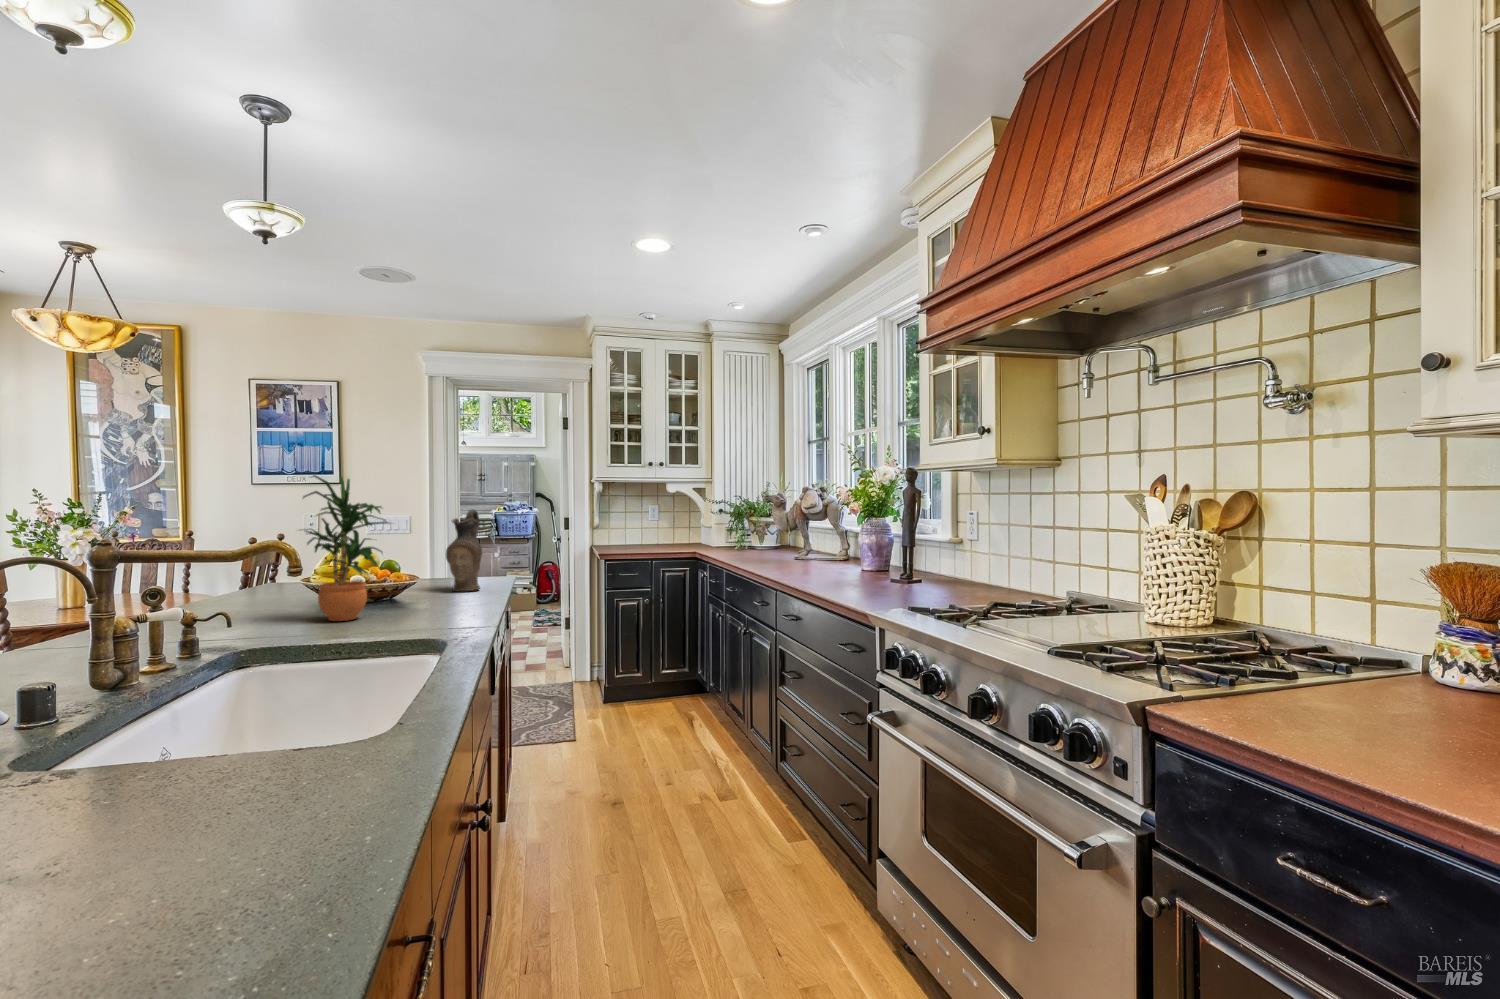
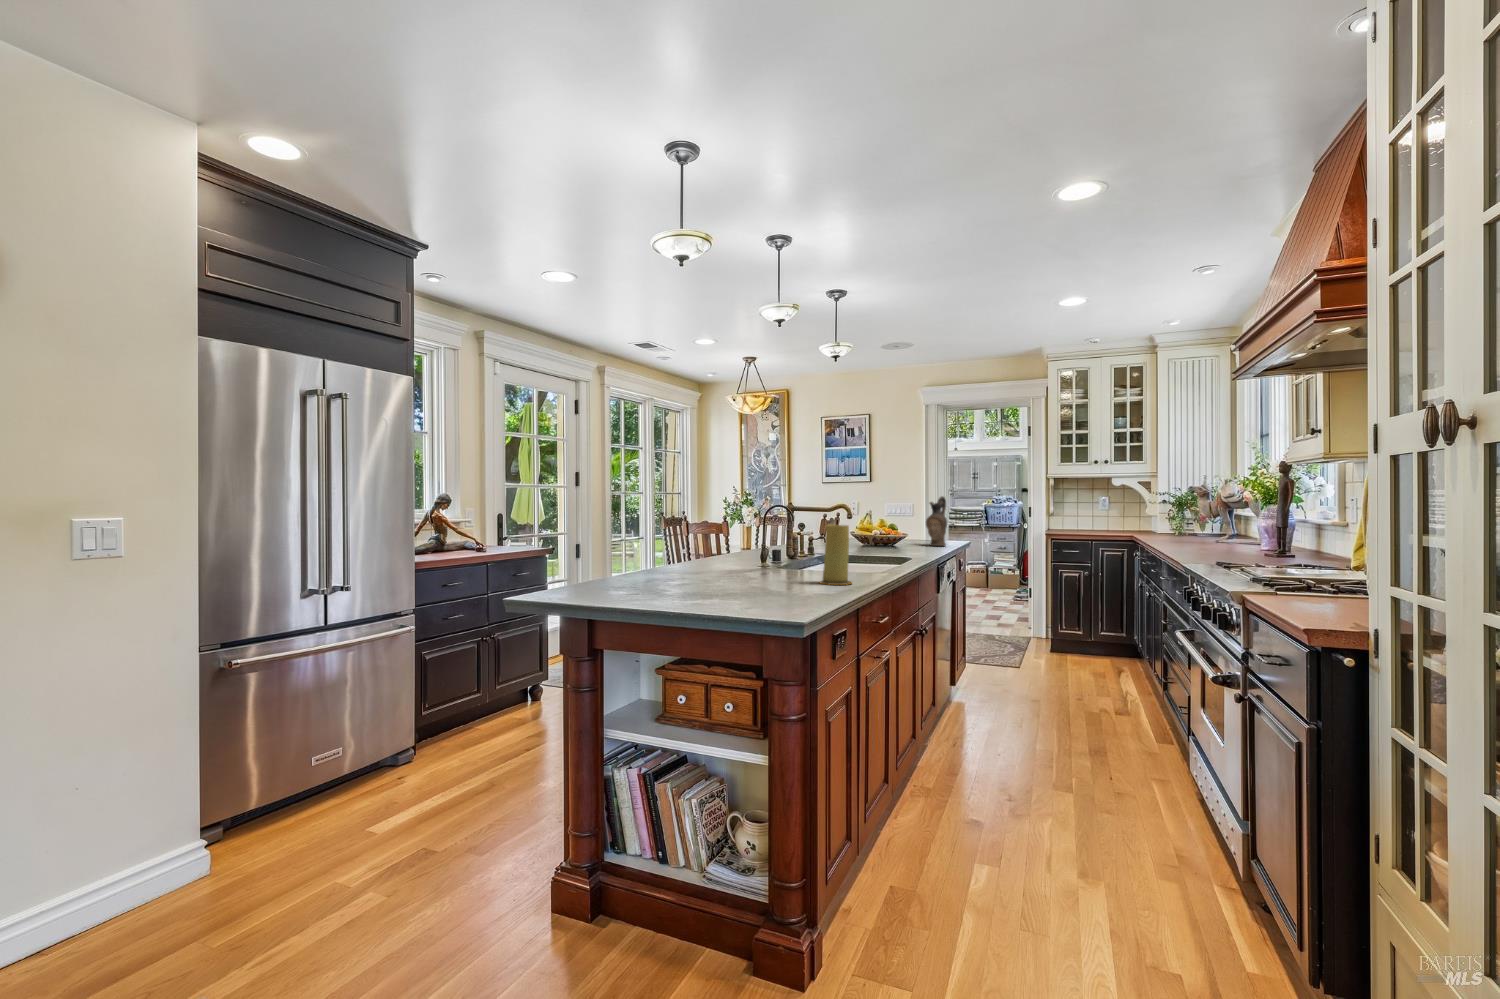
potted plant: present [303,475,389,621] -> none [850,477,895,551]
candle: none [122,644,278,899] -> present [820,524,852,585]

